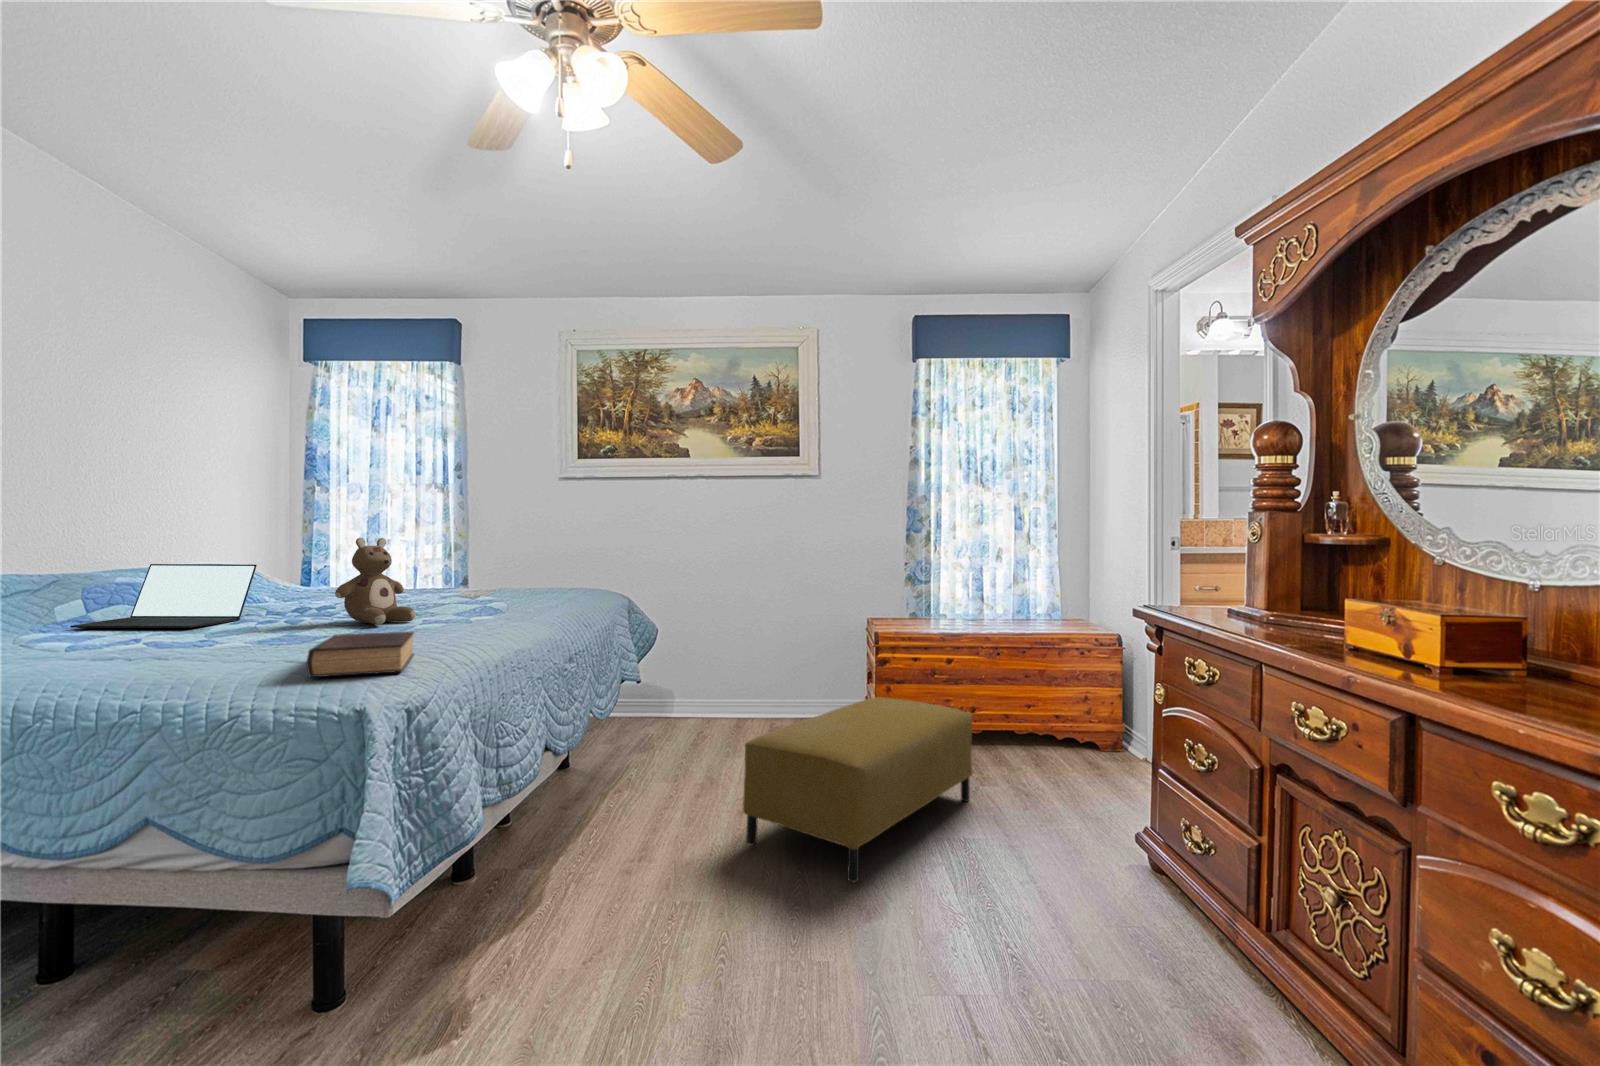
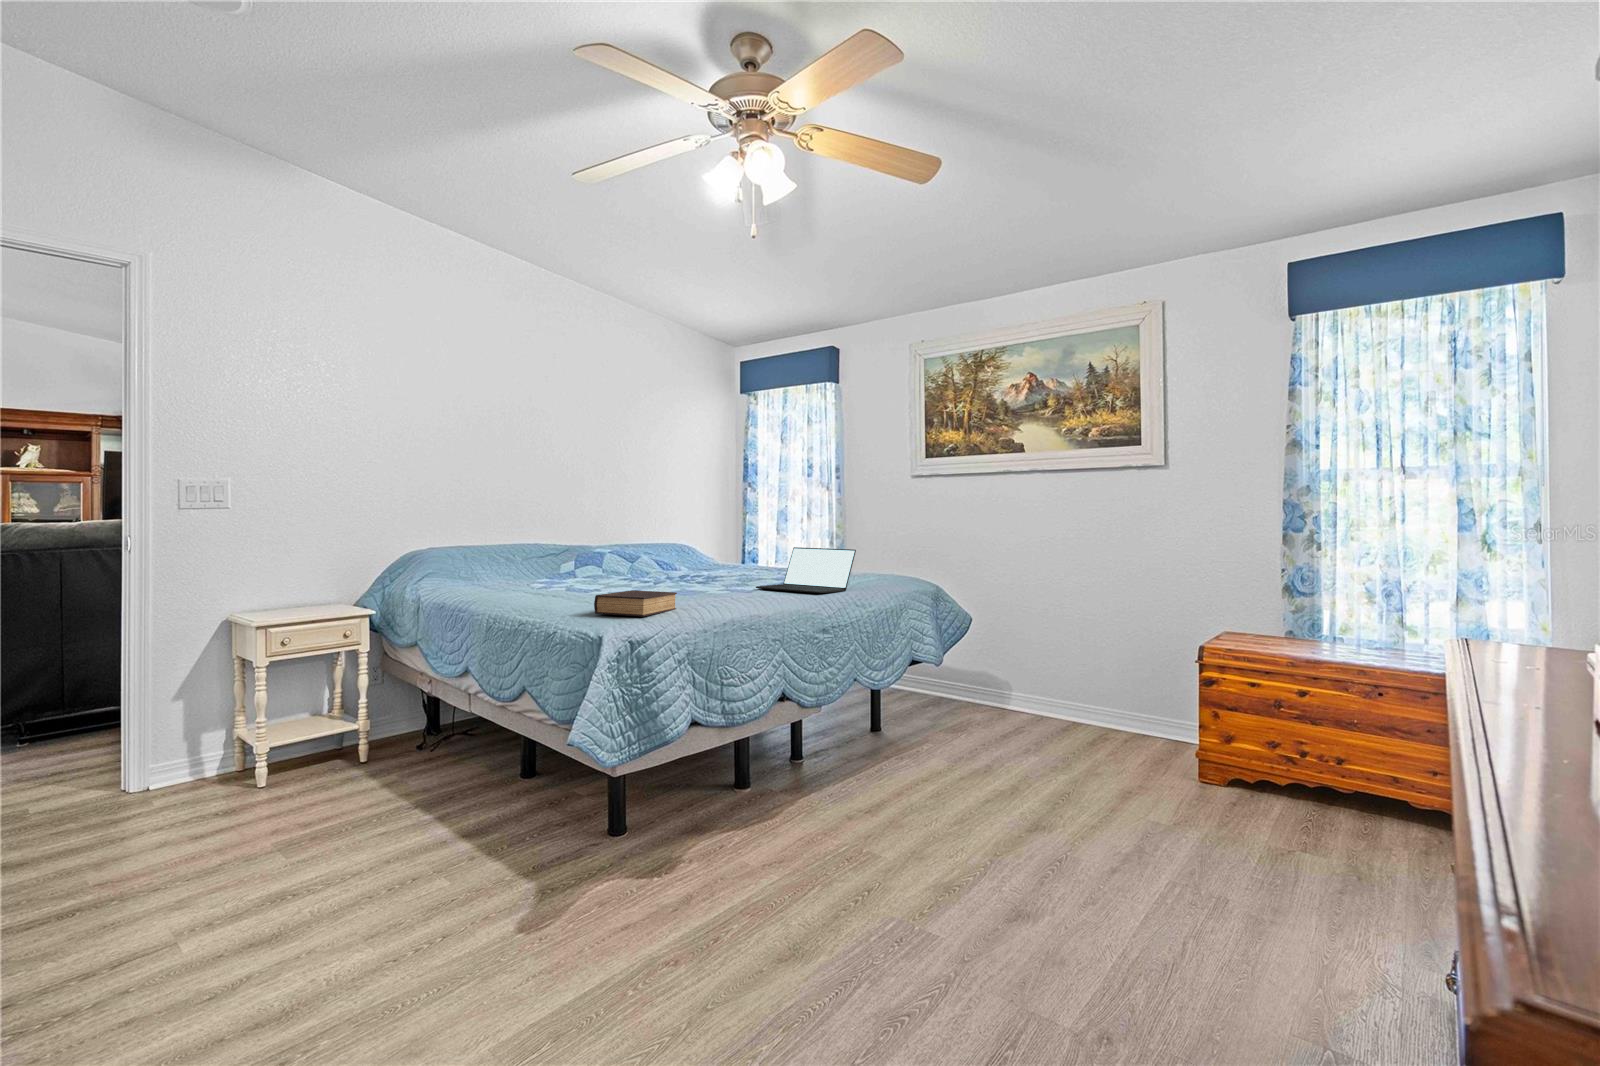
stuffed bear: present [335,538,416,625] -> none [674,527,724,591]
laptop: present [70,564,257,628] -> present [756,547,856,593]
ottoman: present [743,697,972,882] -> none [954,717,1265,887]

